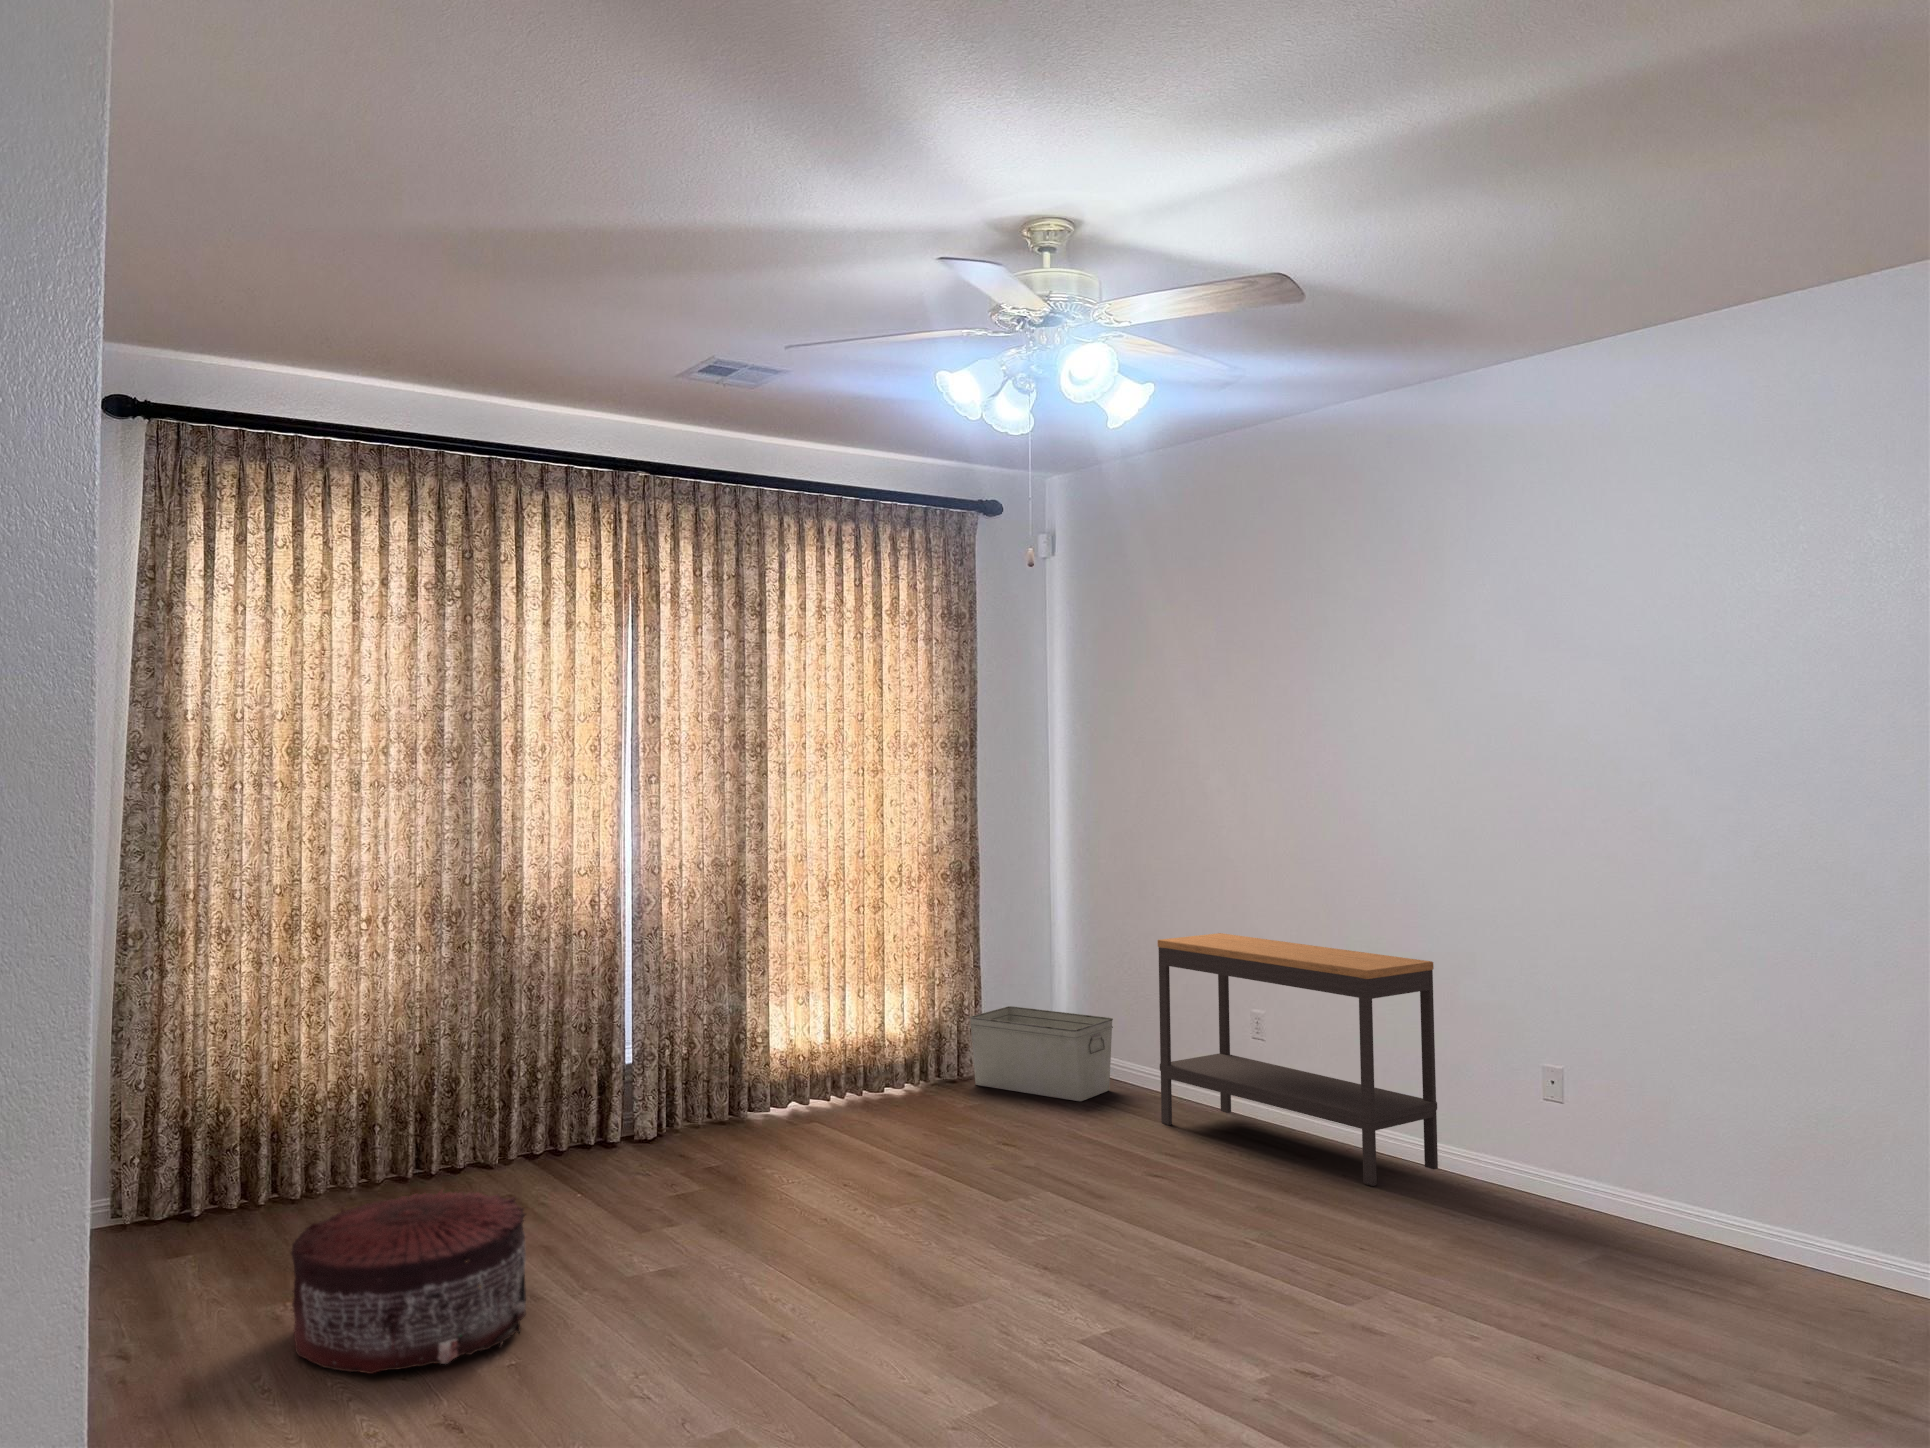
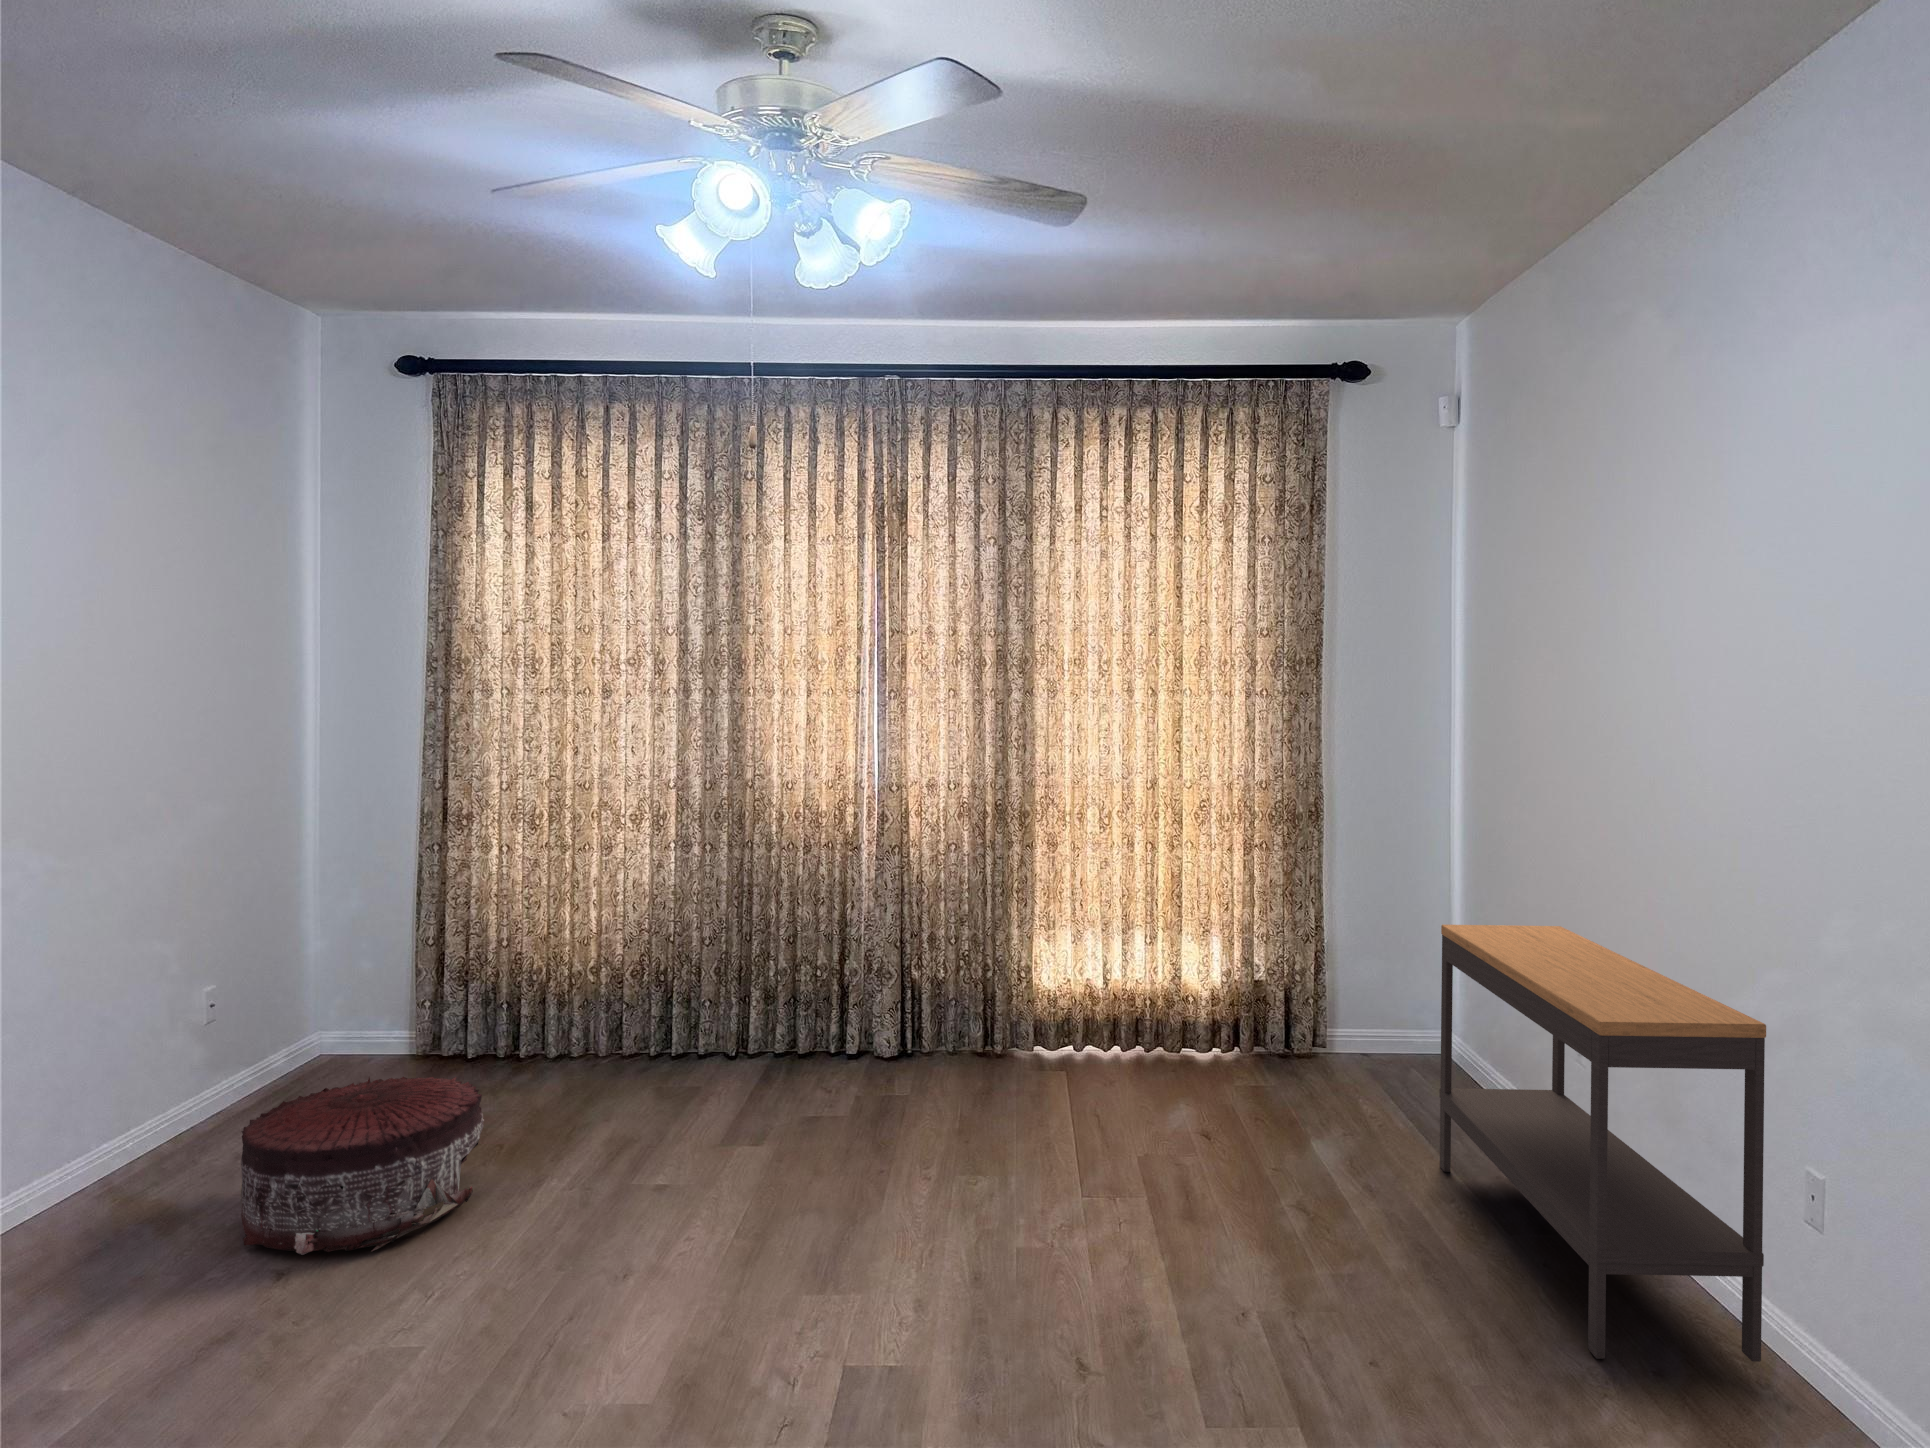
storage bin: present [970,1006,1113,1101] -> none [1290,977,1456,1111]

